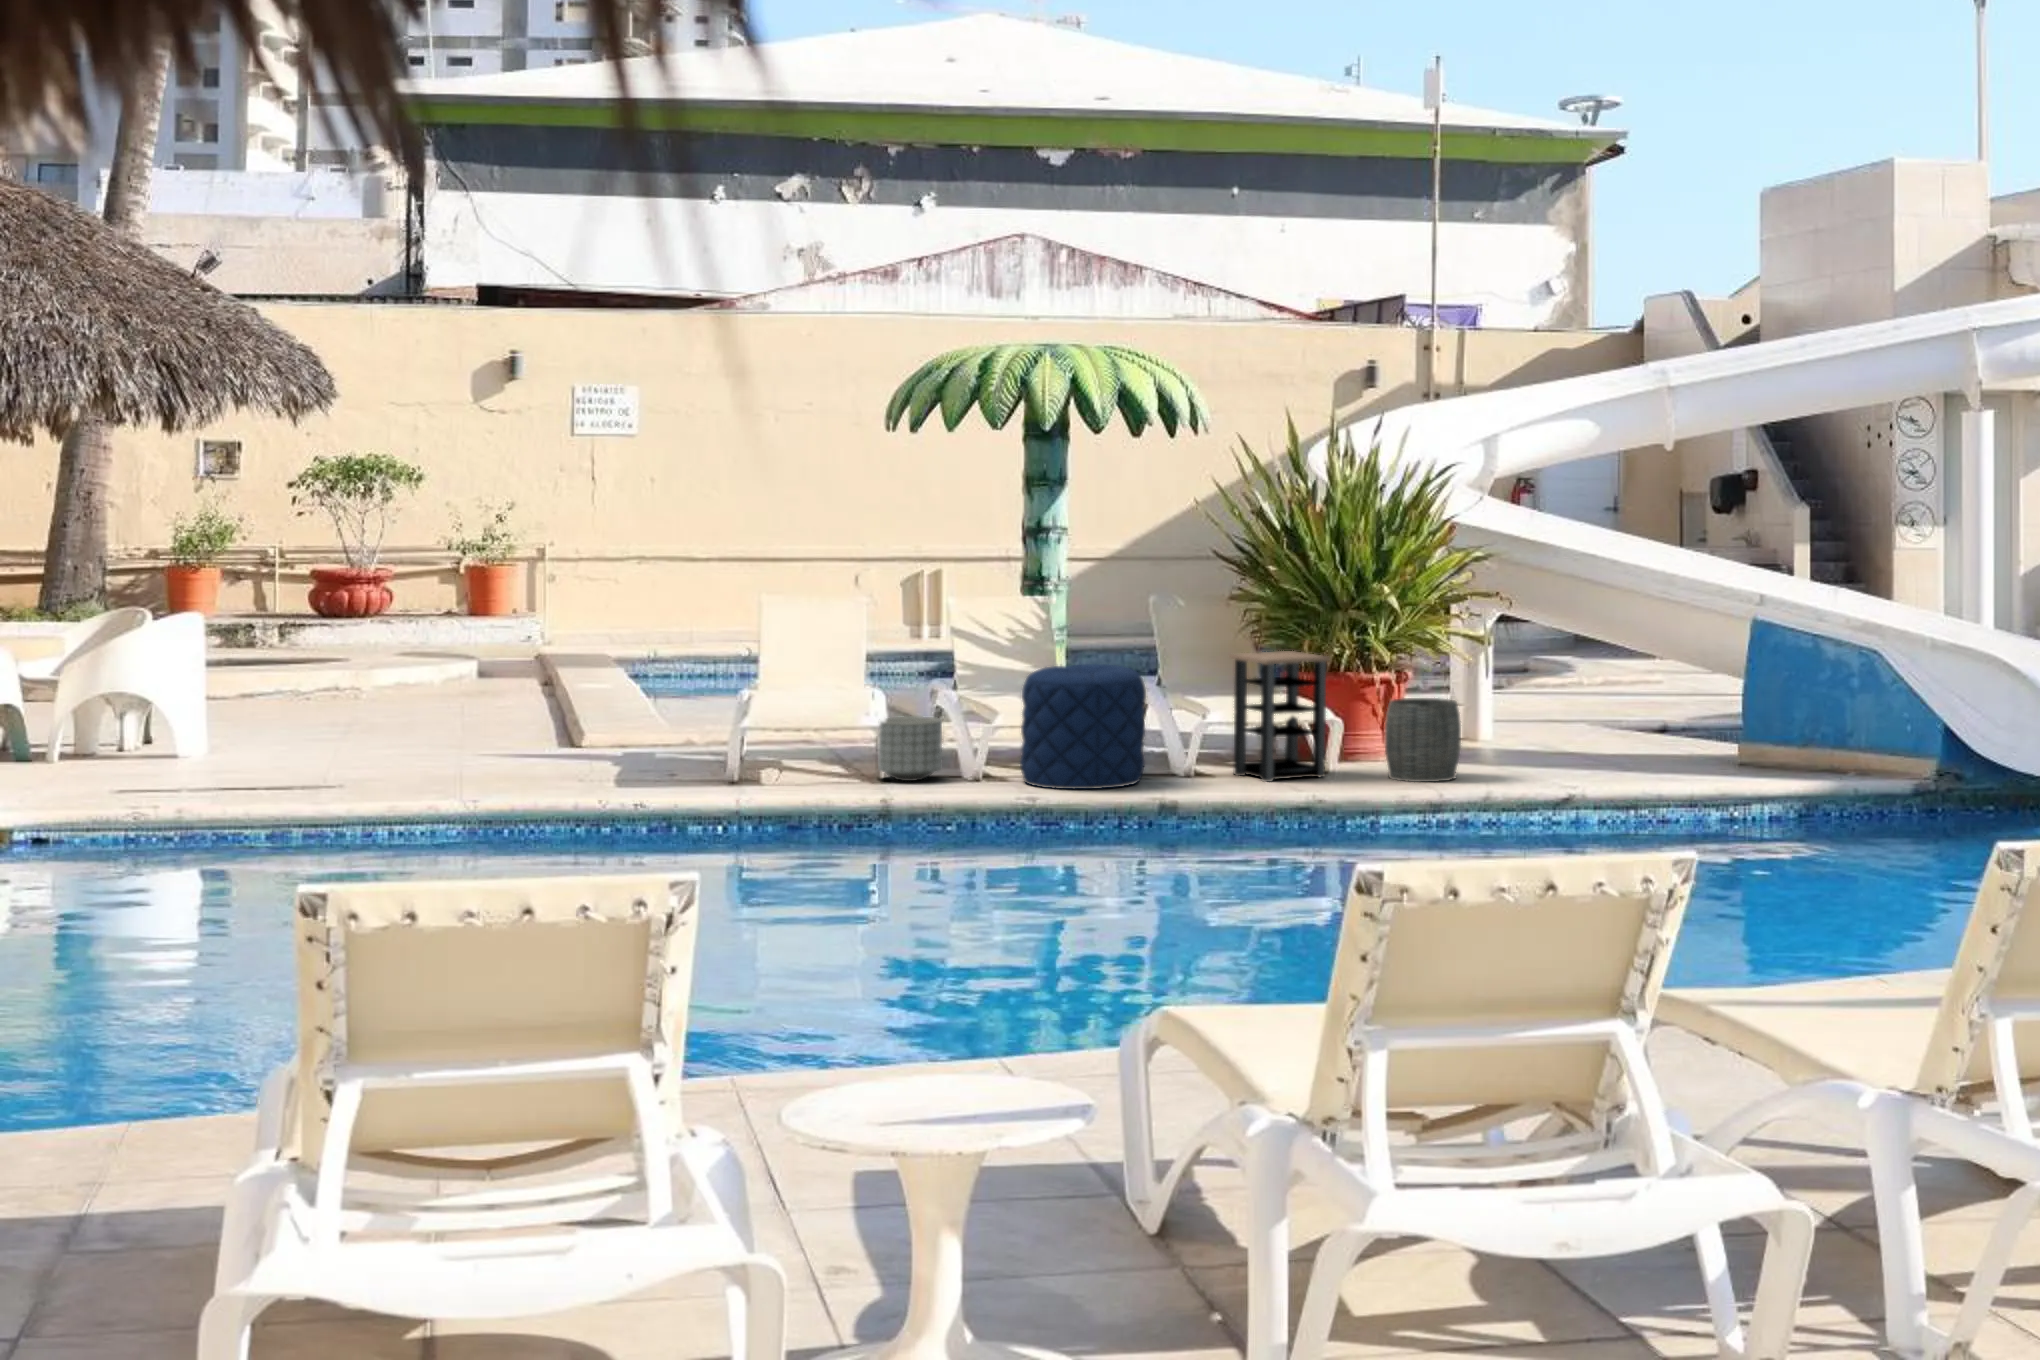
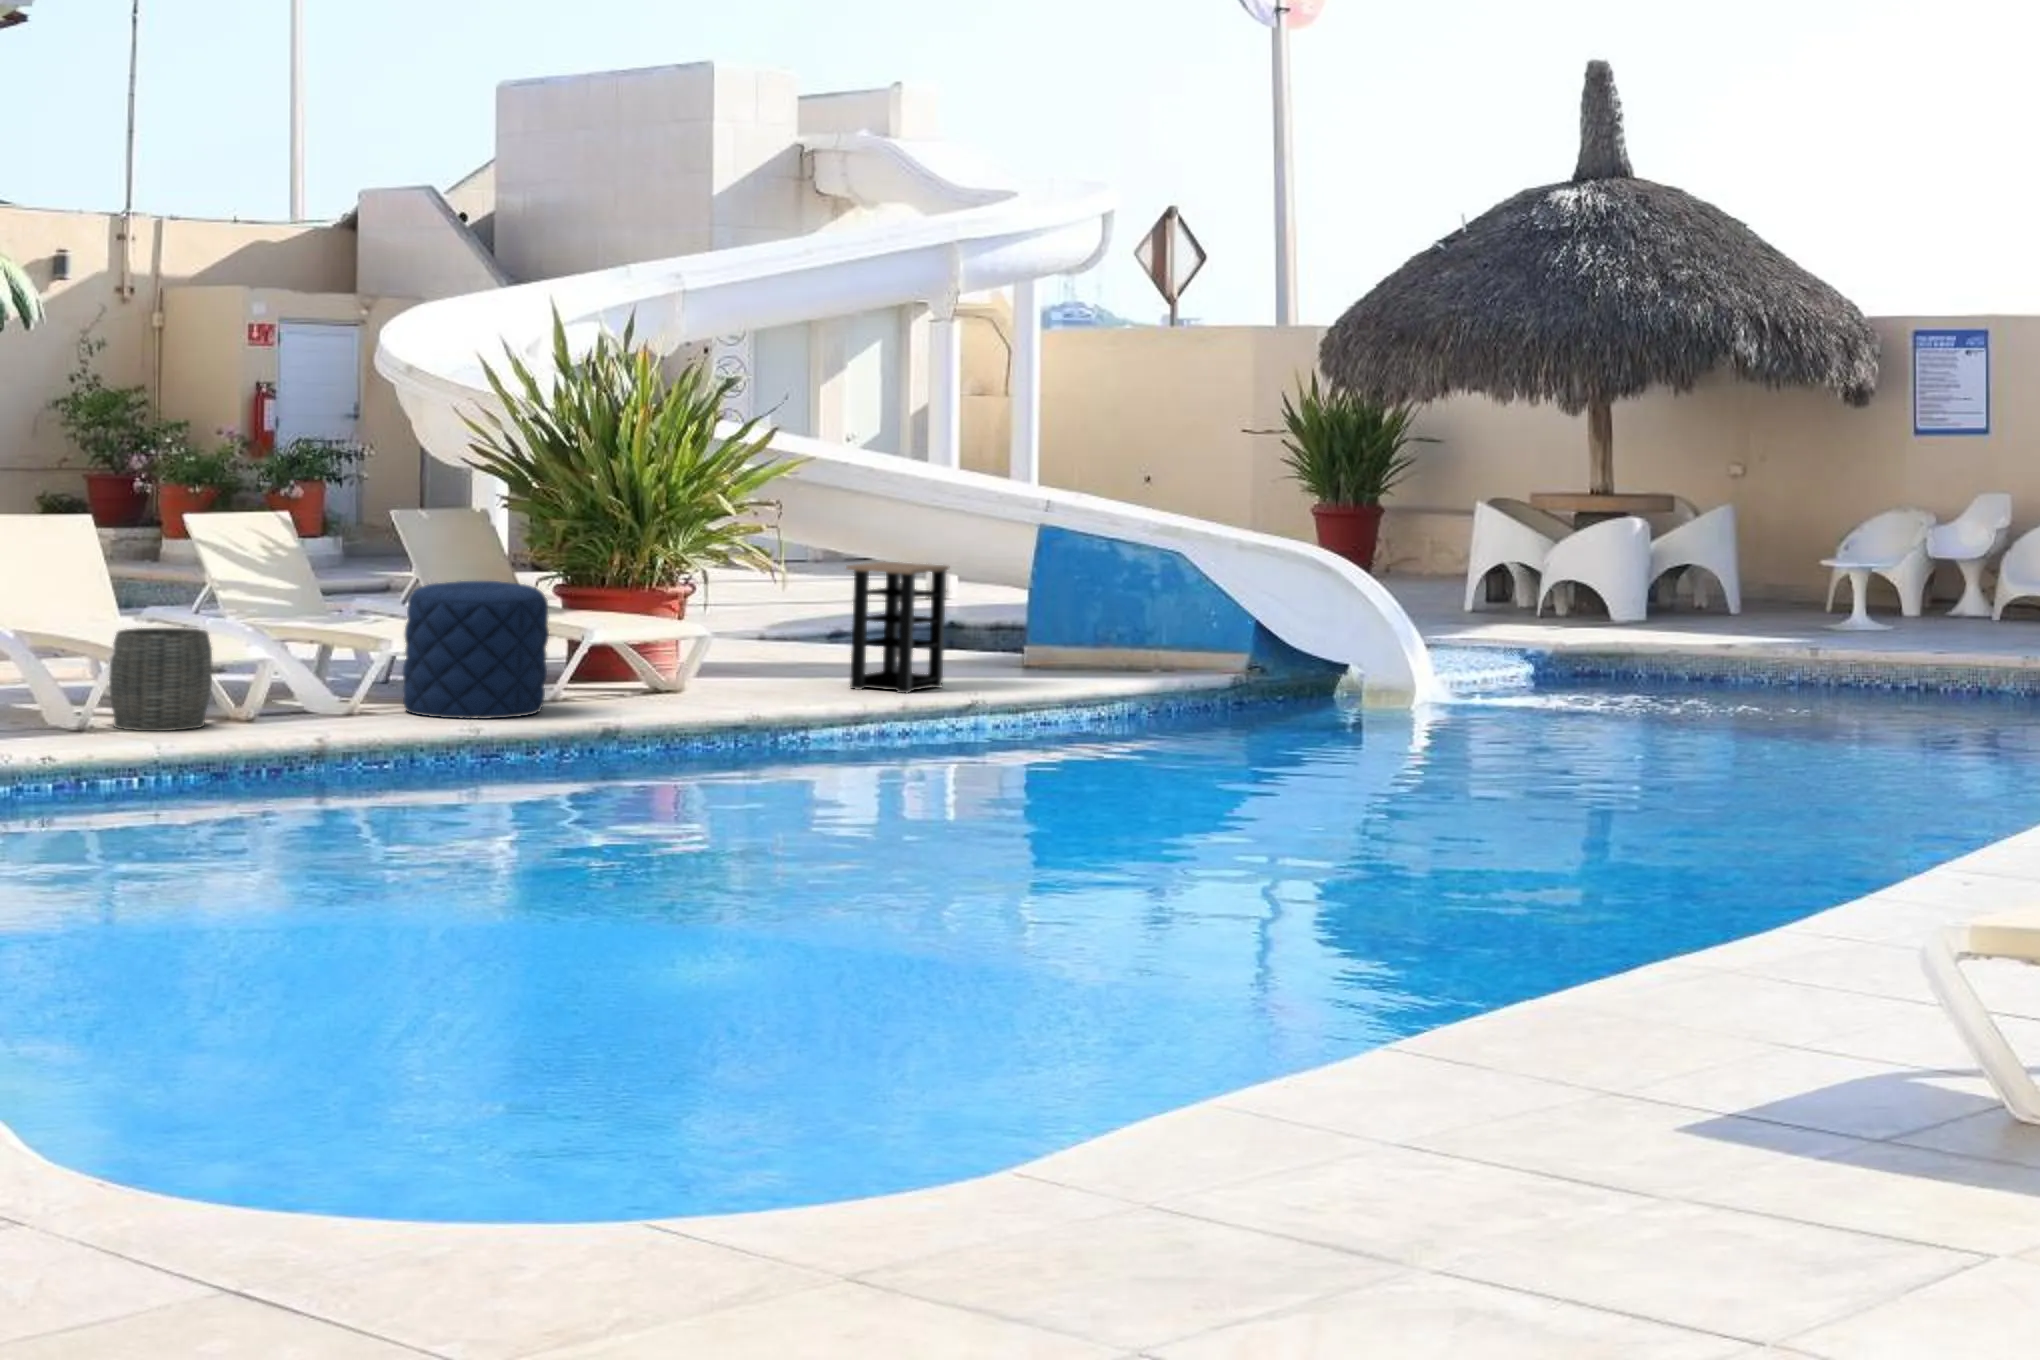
side table: present [1230,651,1329,782] -> present [846,561,949,693]
woven basket: present [1385,698,1461,782] -> present [109,628,212,731]
planter: present [878,716,942,781] -> none [238,645,317,719]

